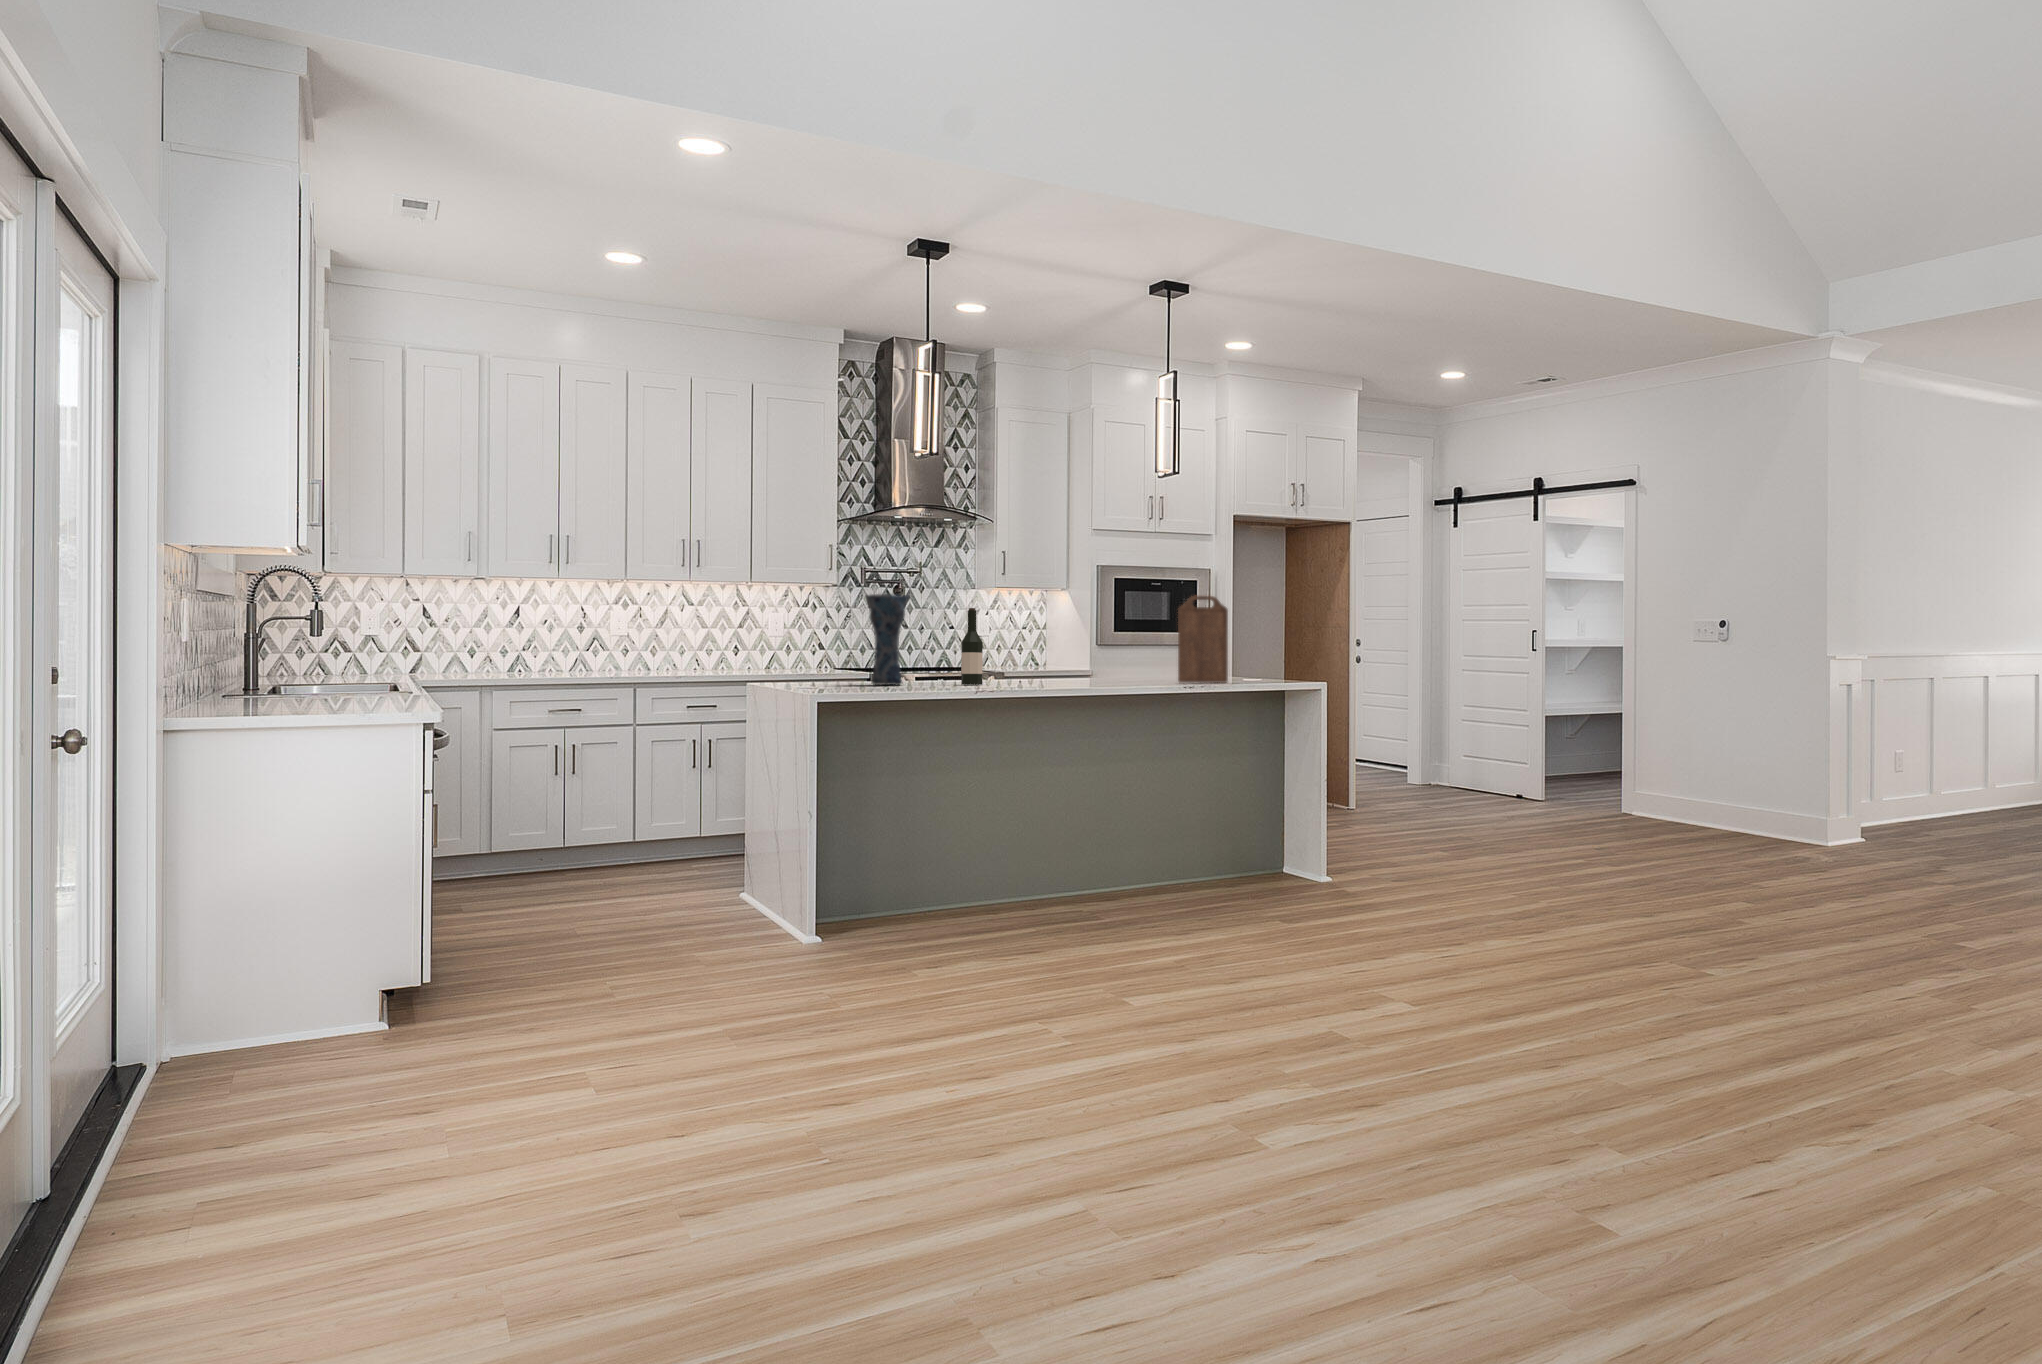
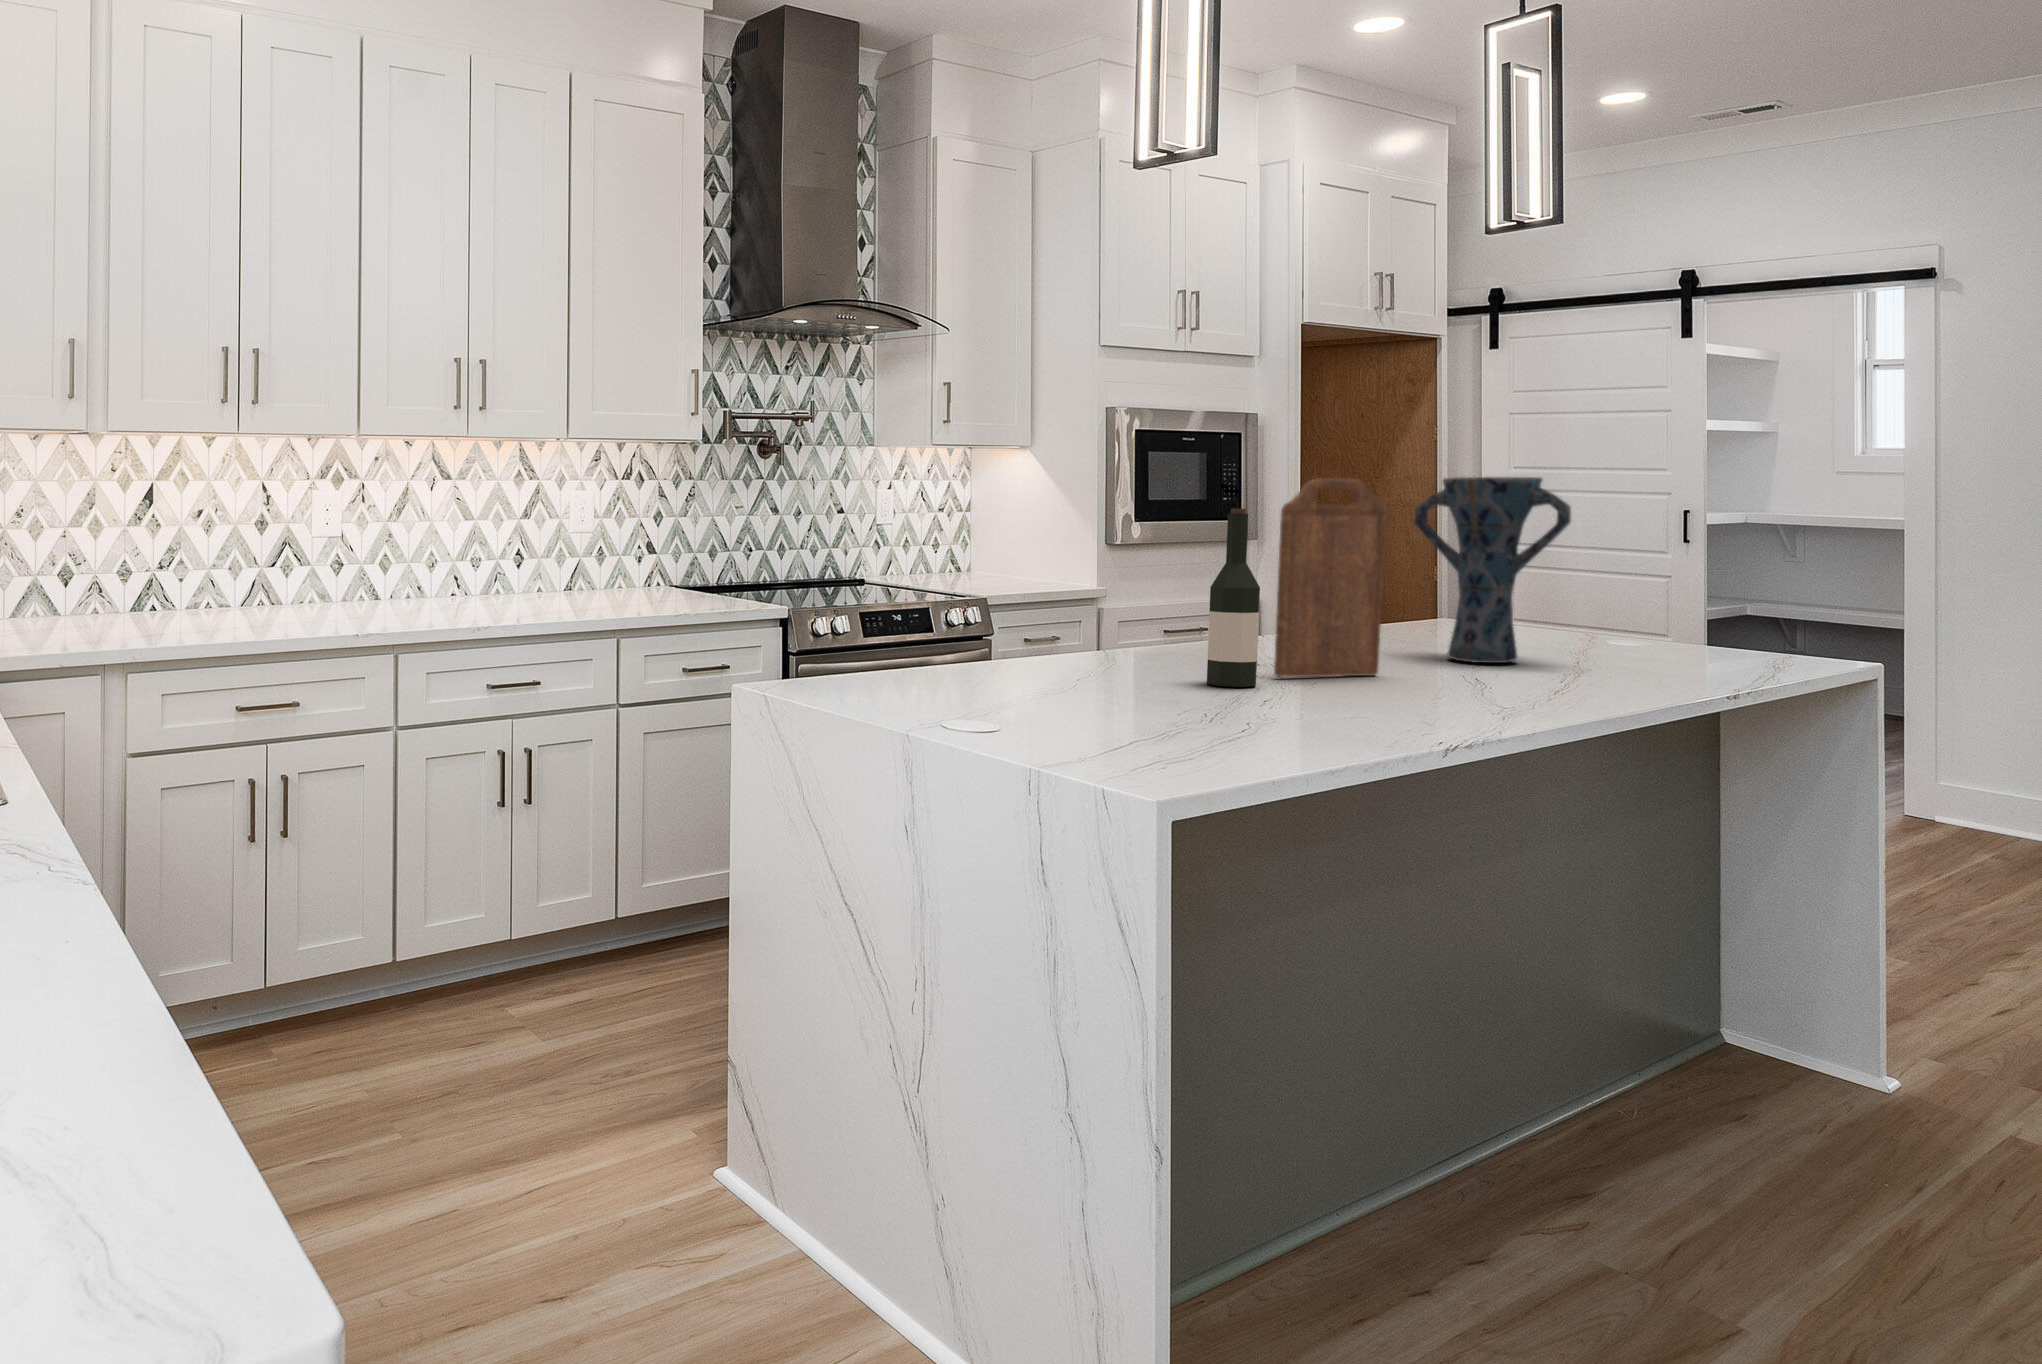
vase: present [866,594,908,685] -> present [1415,477,1571,663]
cutting board: present [1178,596,1228,683] -> present [1274,478,1386,678]

